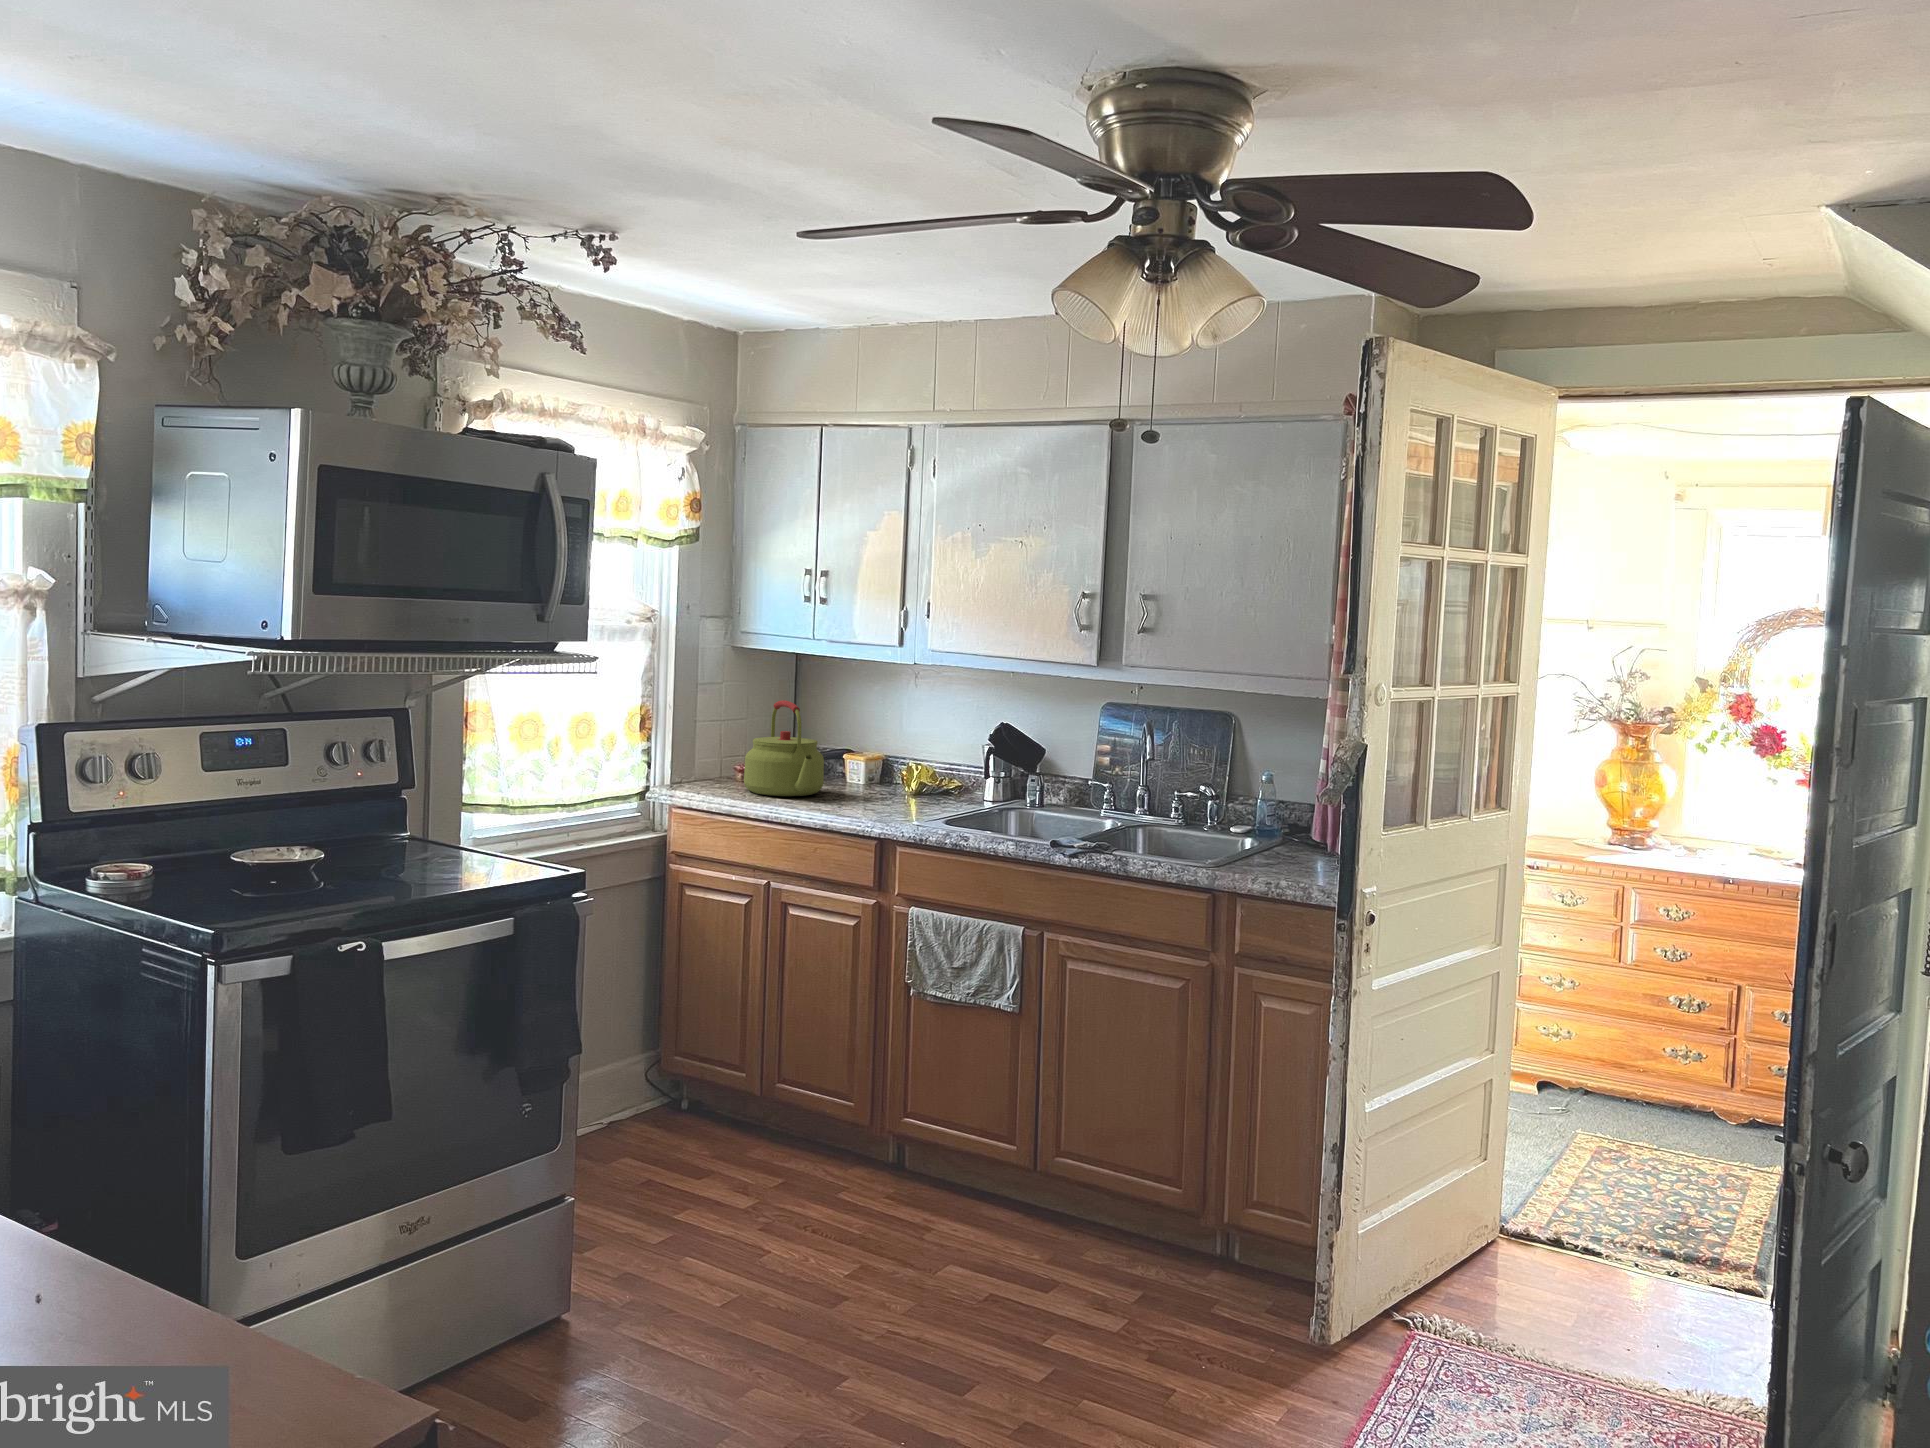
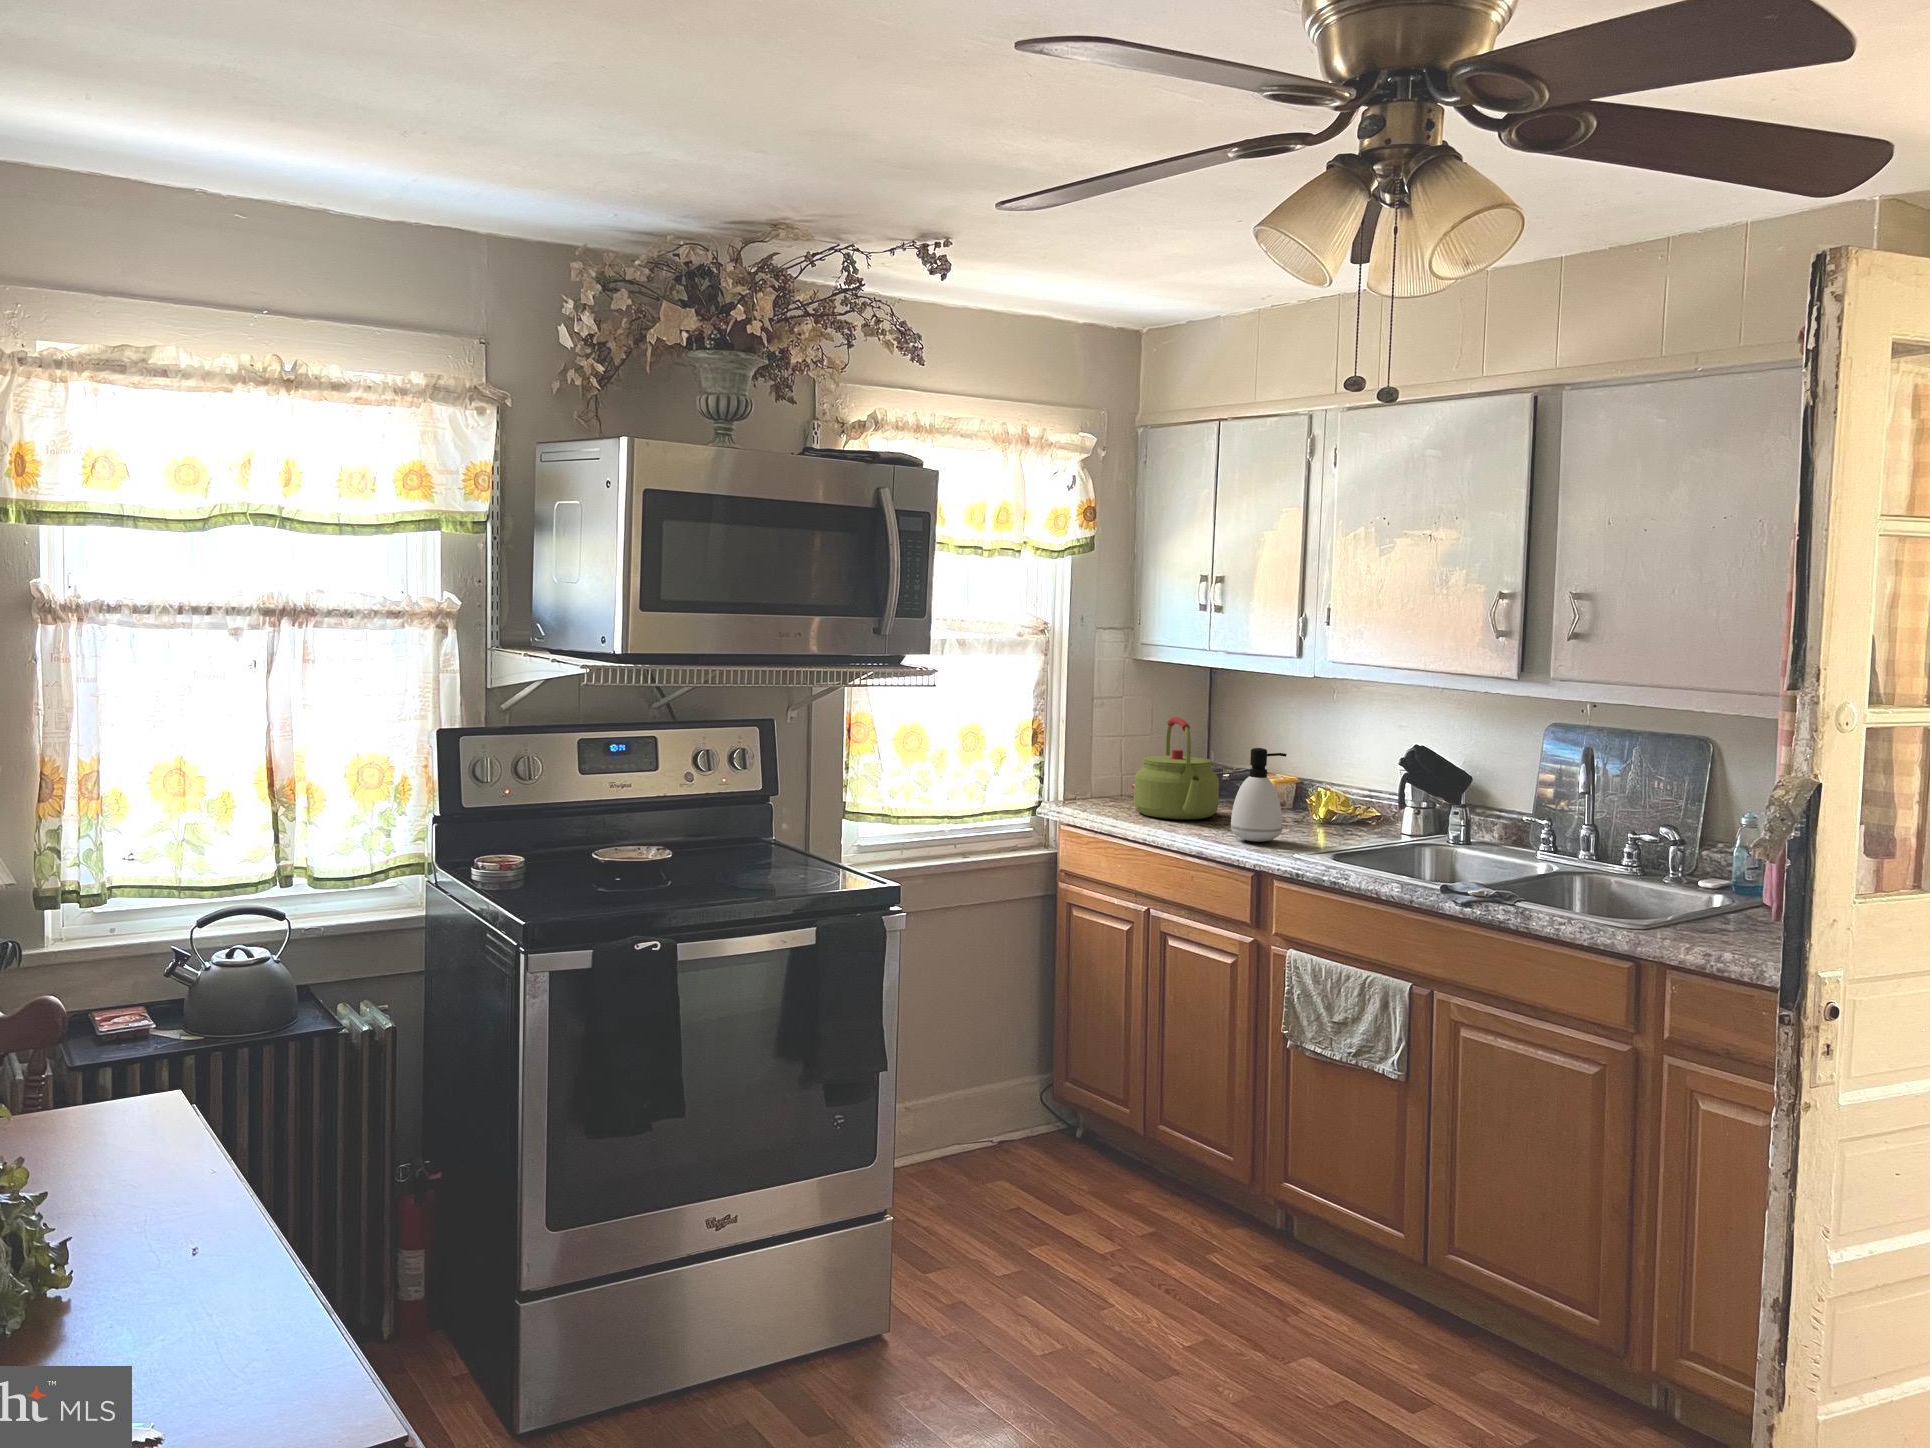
soap dispenser: none [847,727,897,813] -> present [1231,748,1287,842]

